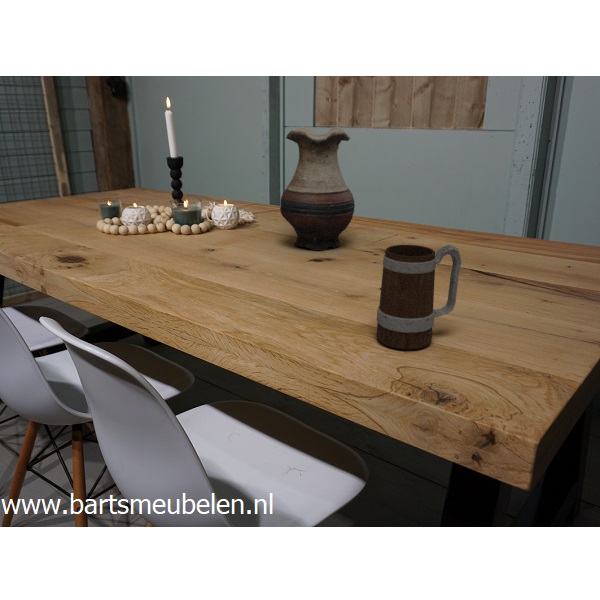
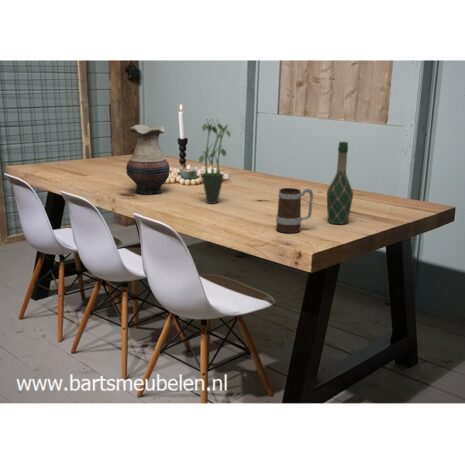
potted plant: none [198,107,263,272] -> present [199,123,231,204]
vase: present [280,127,355,250] -> present [126,125,170,195]
wine bottle: none [470,137,527,314] -> present [327,142,353,224]

